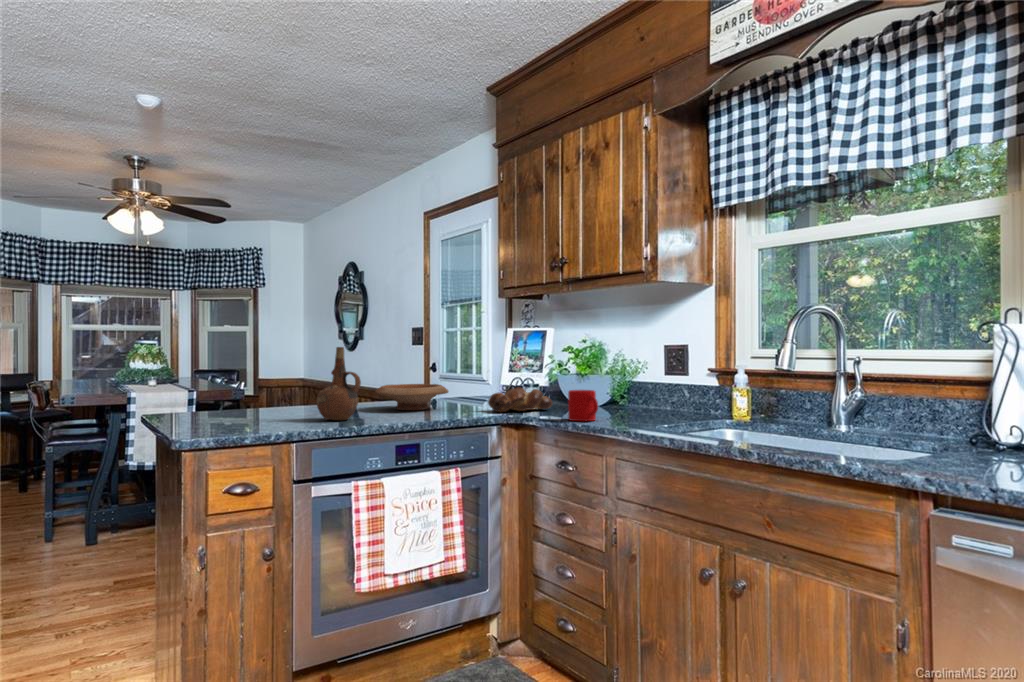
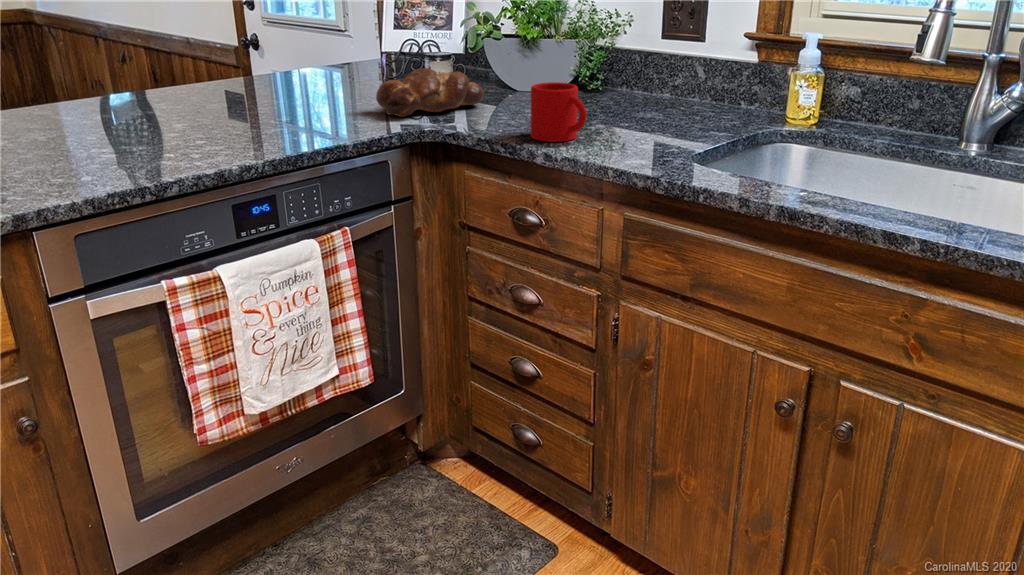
ceramic pitcher: present [316,347,361,420] -> none [57,15,142,164]
wooden bowl: present [375,384,448,410] -> none [166,62,302,117]

